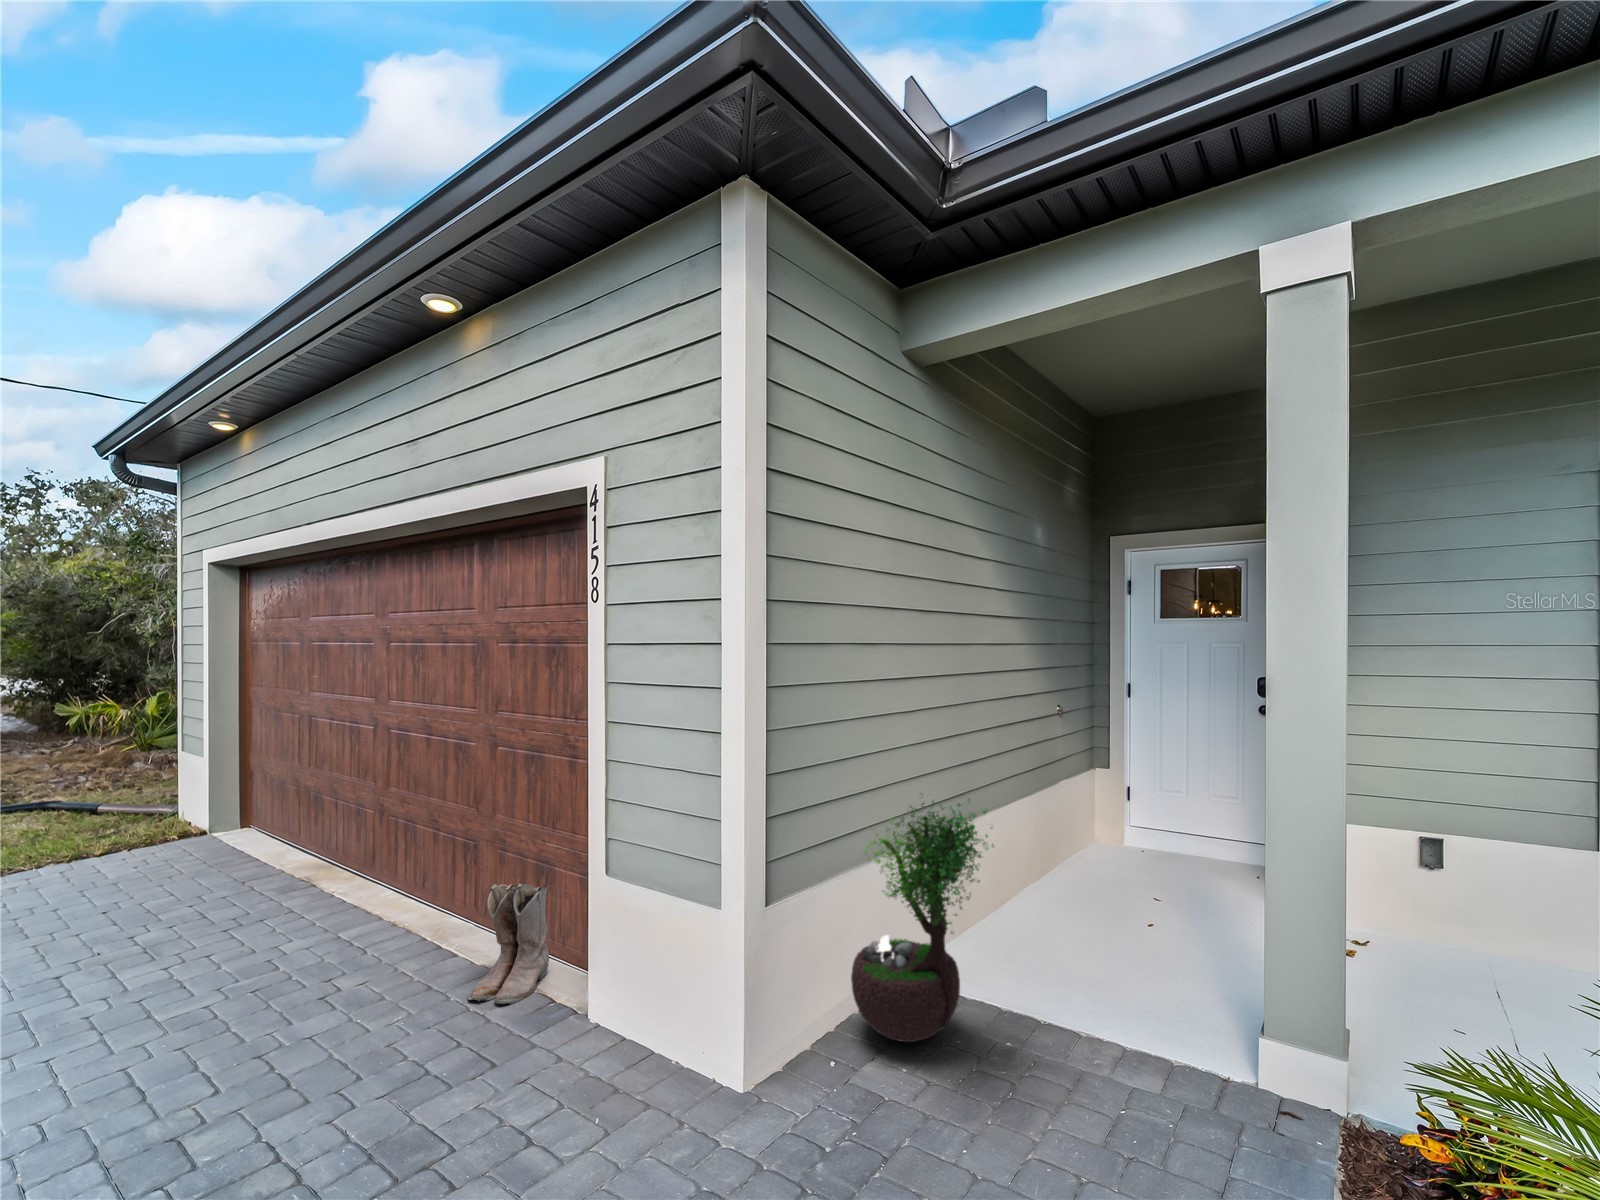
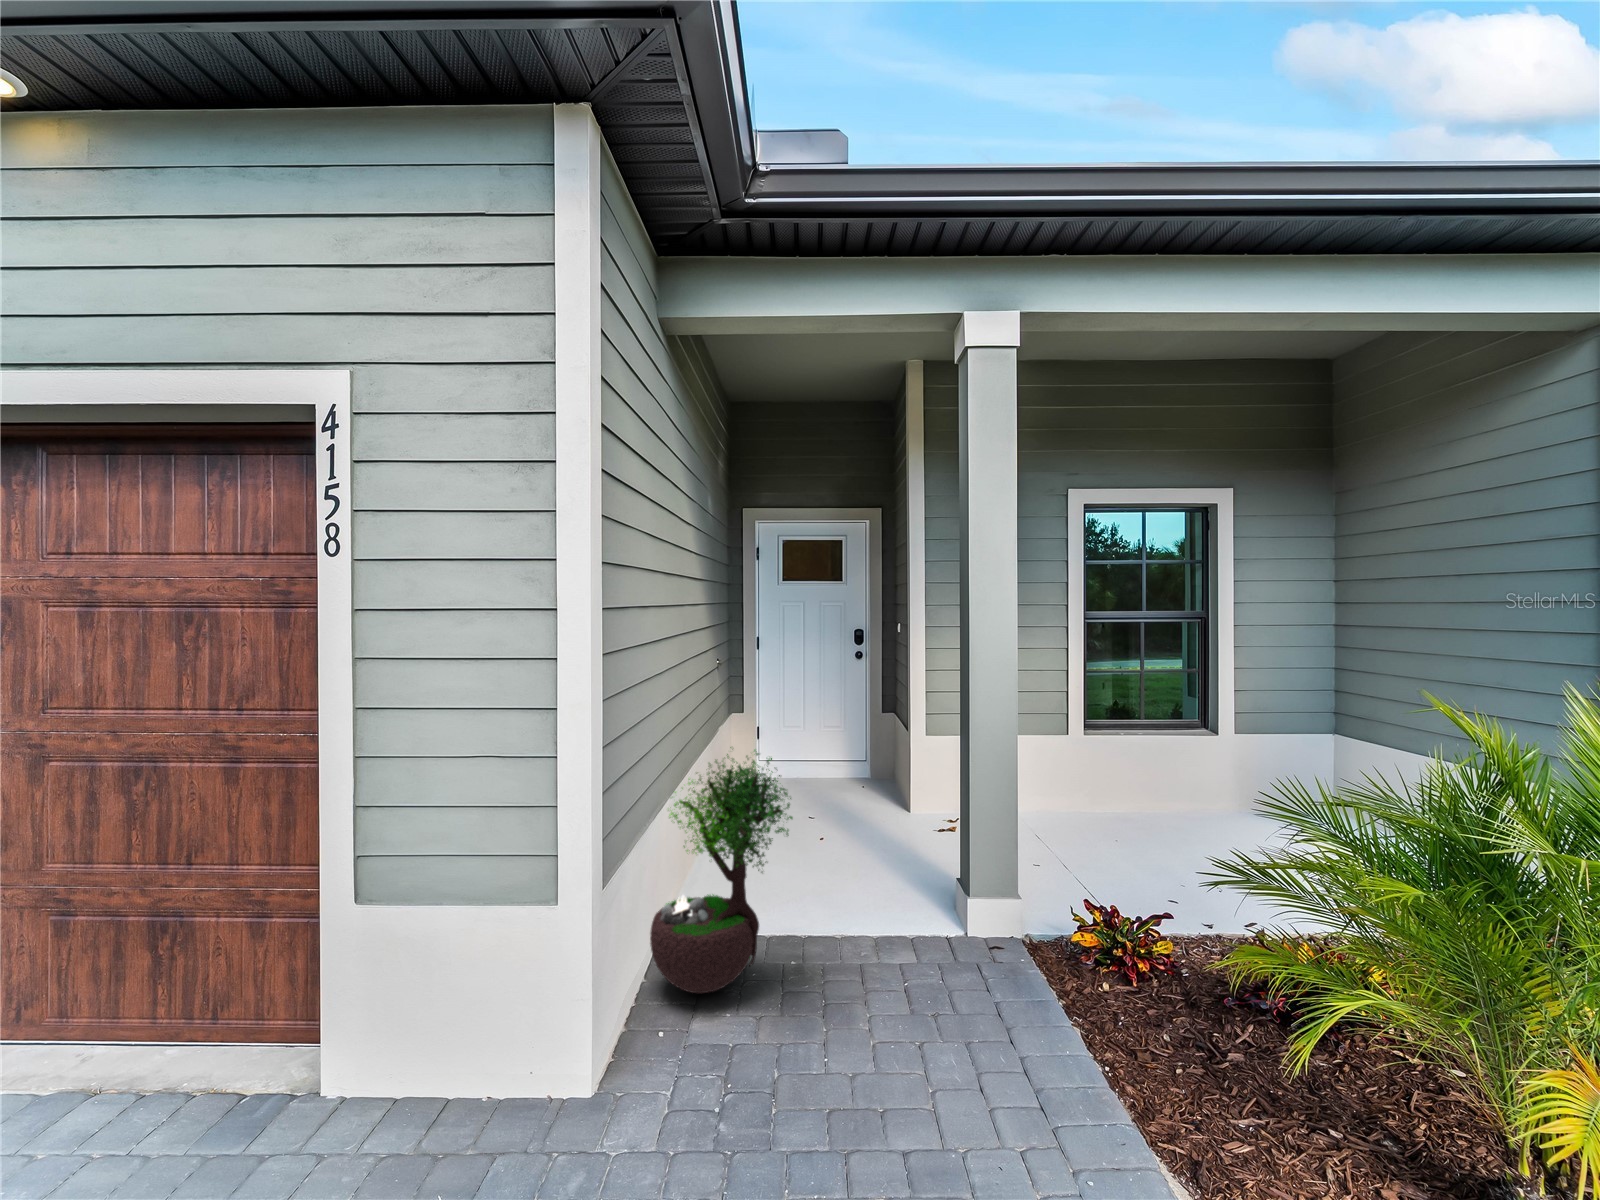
boots: present [468,884,549,1004] -> none [84,951,214,1147]

